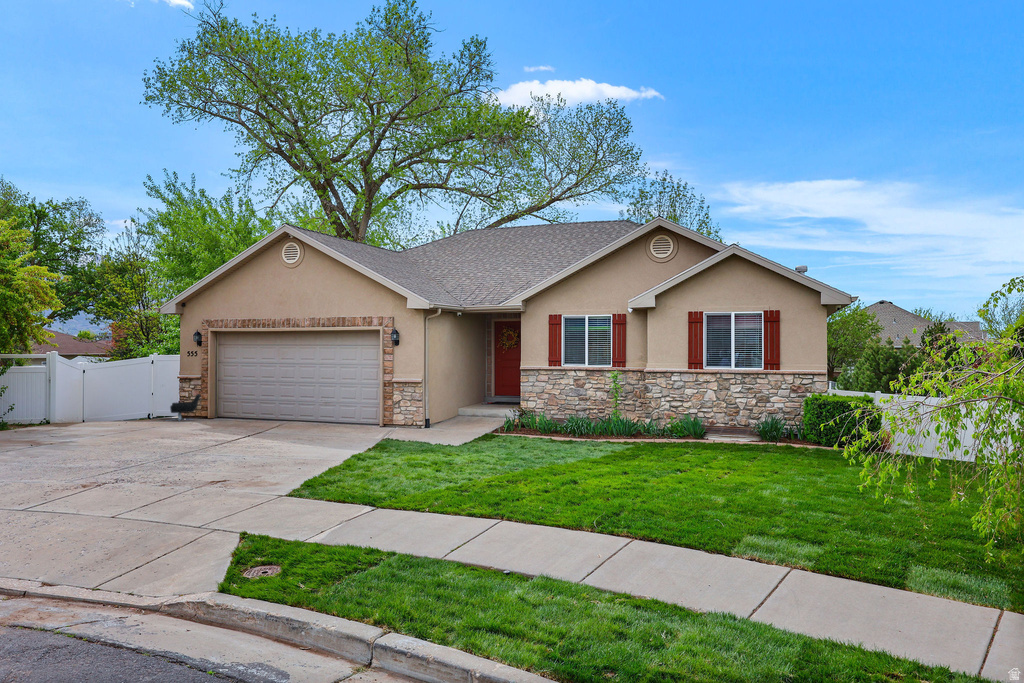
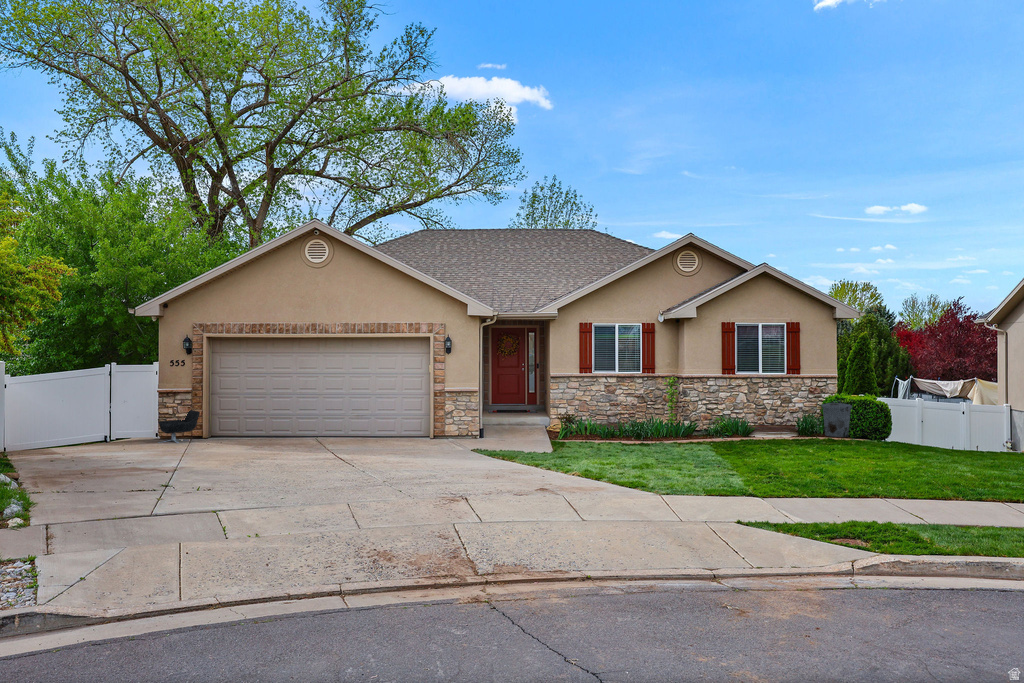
trash can: none [785,402,821,444] -> present [822,401,852,437]

